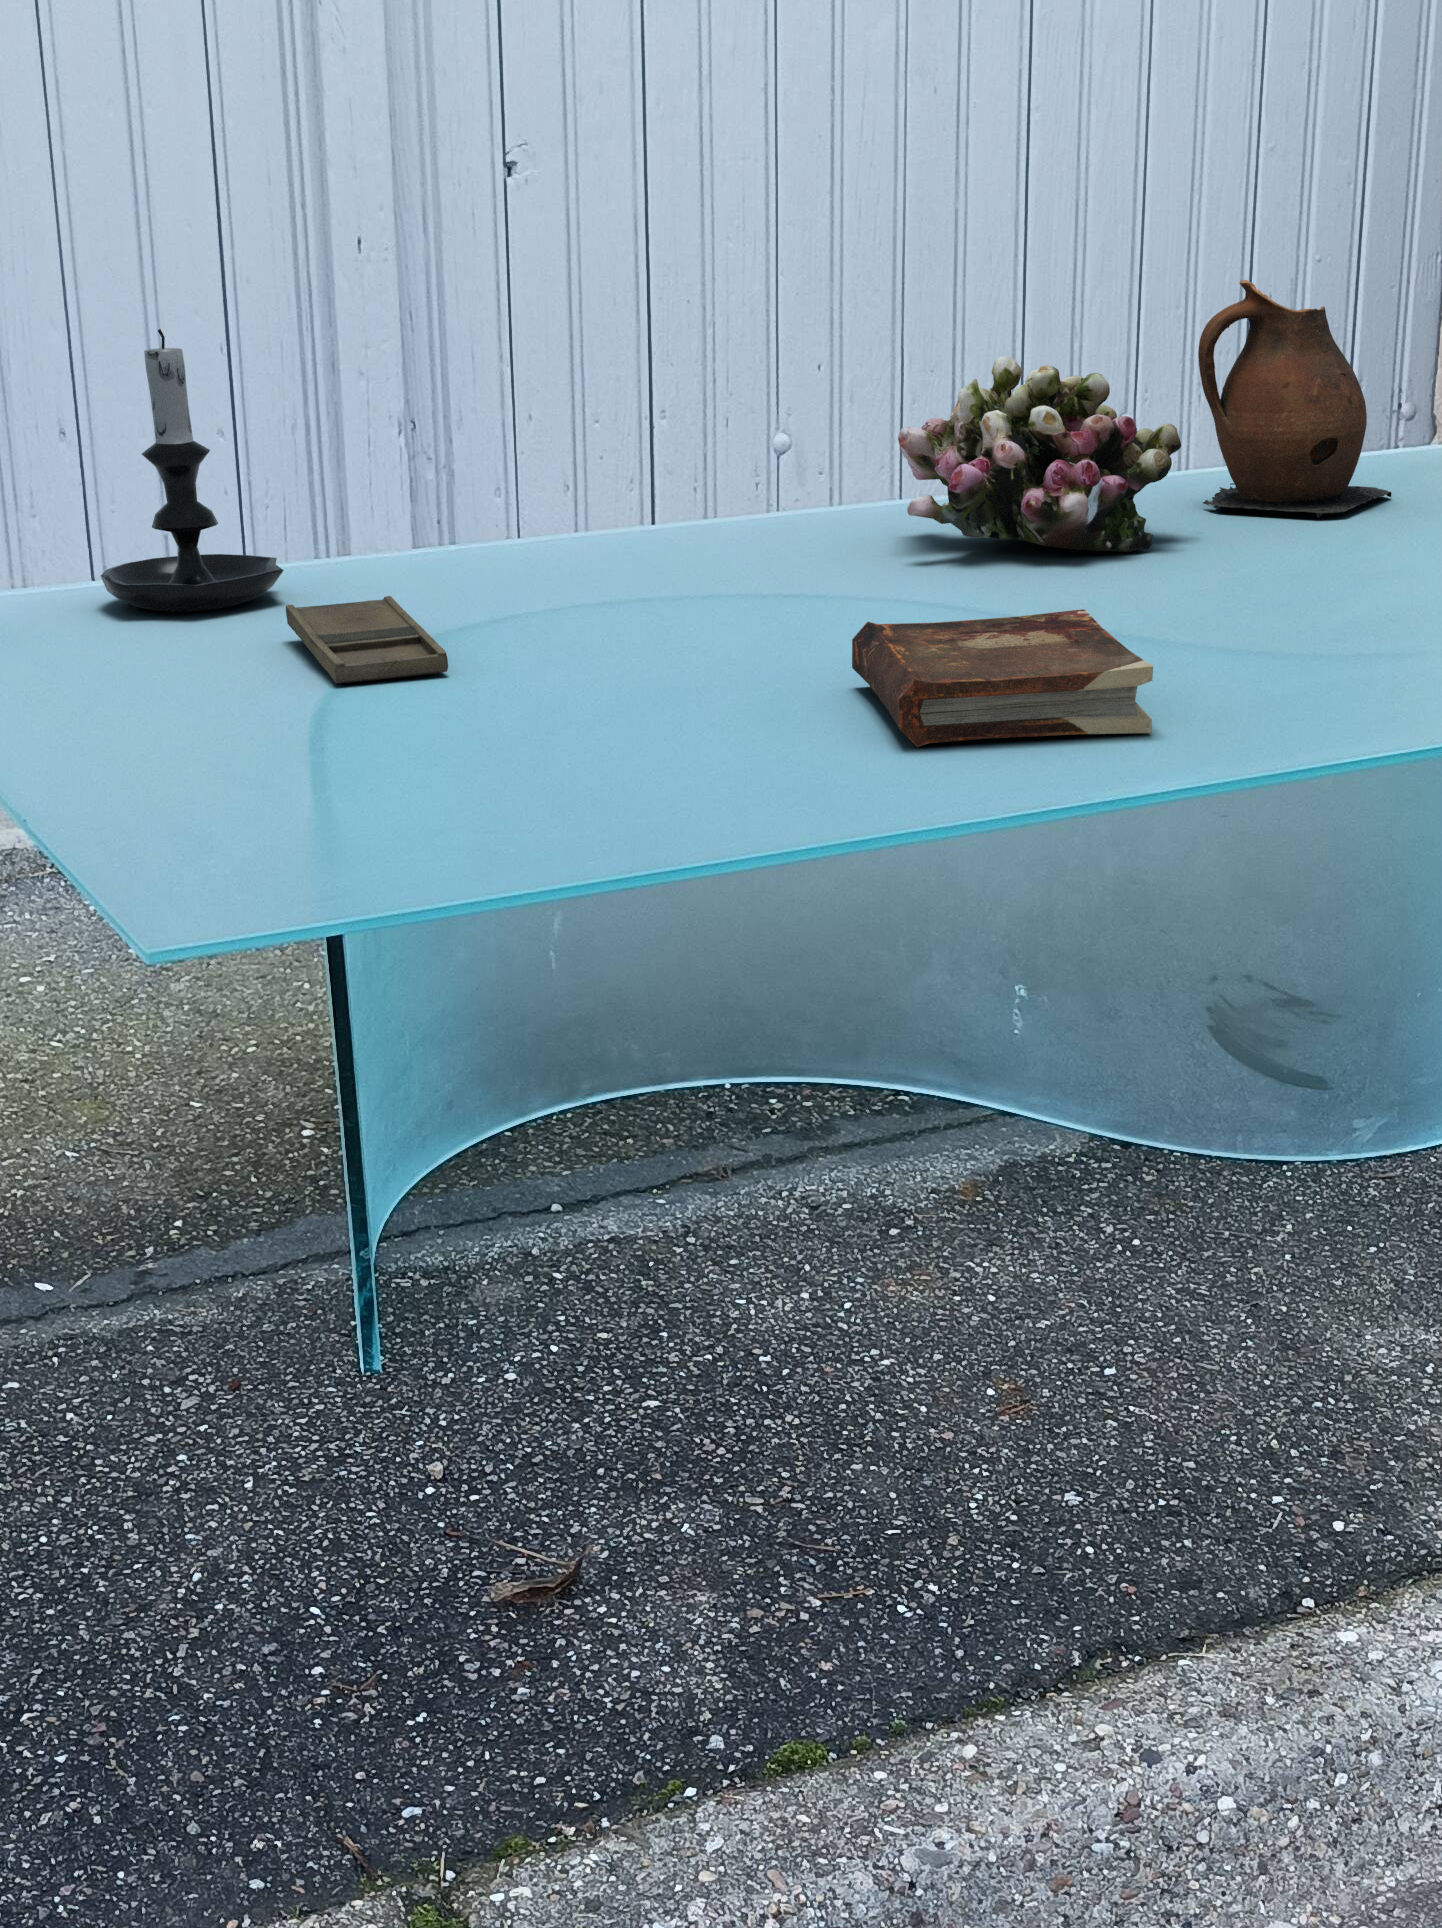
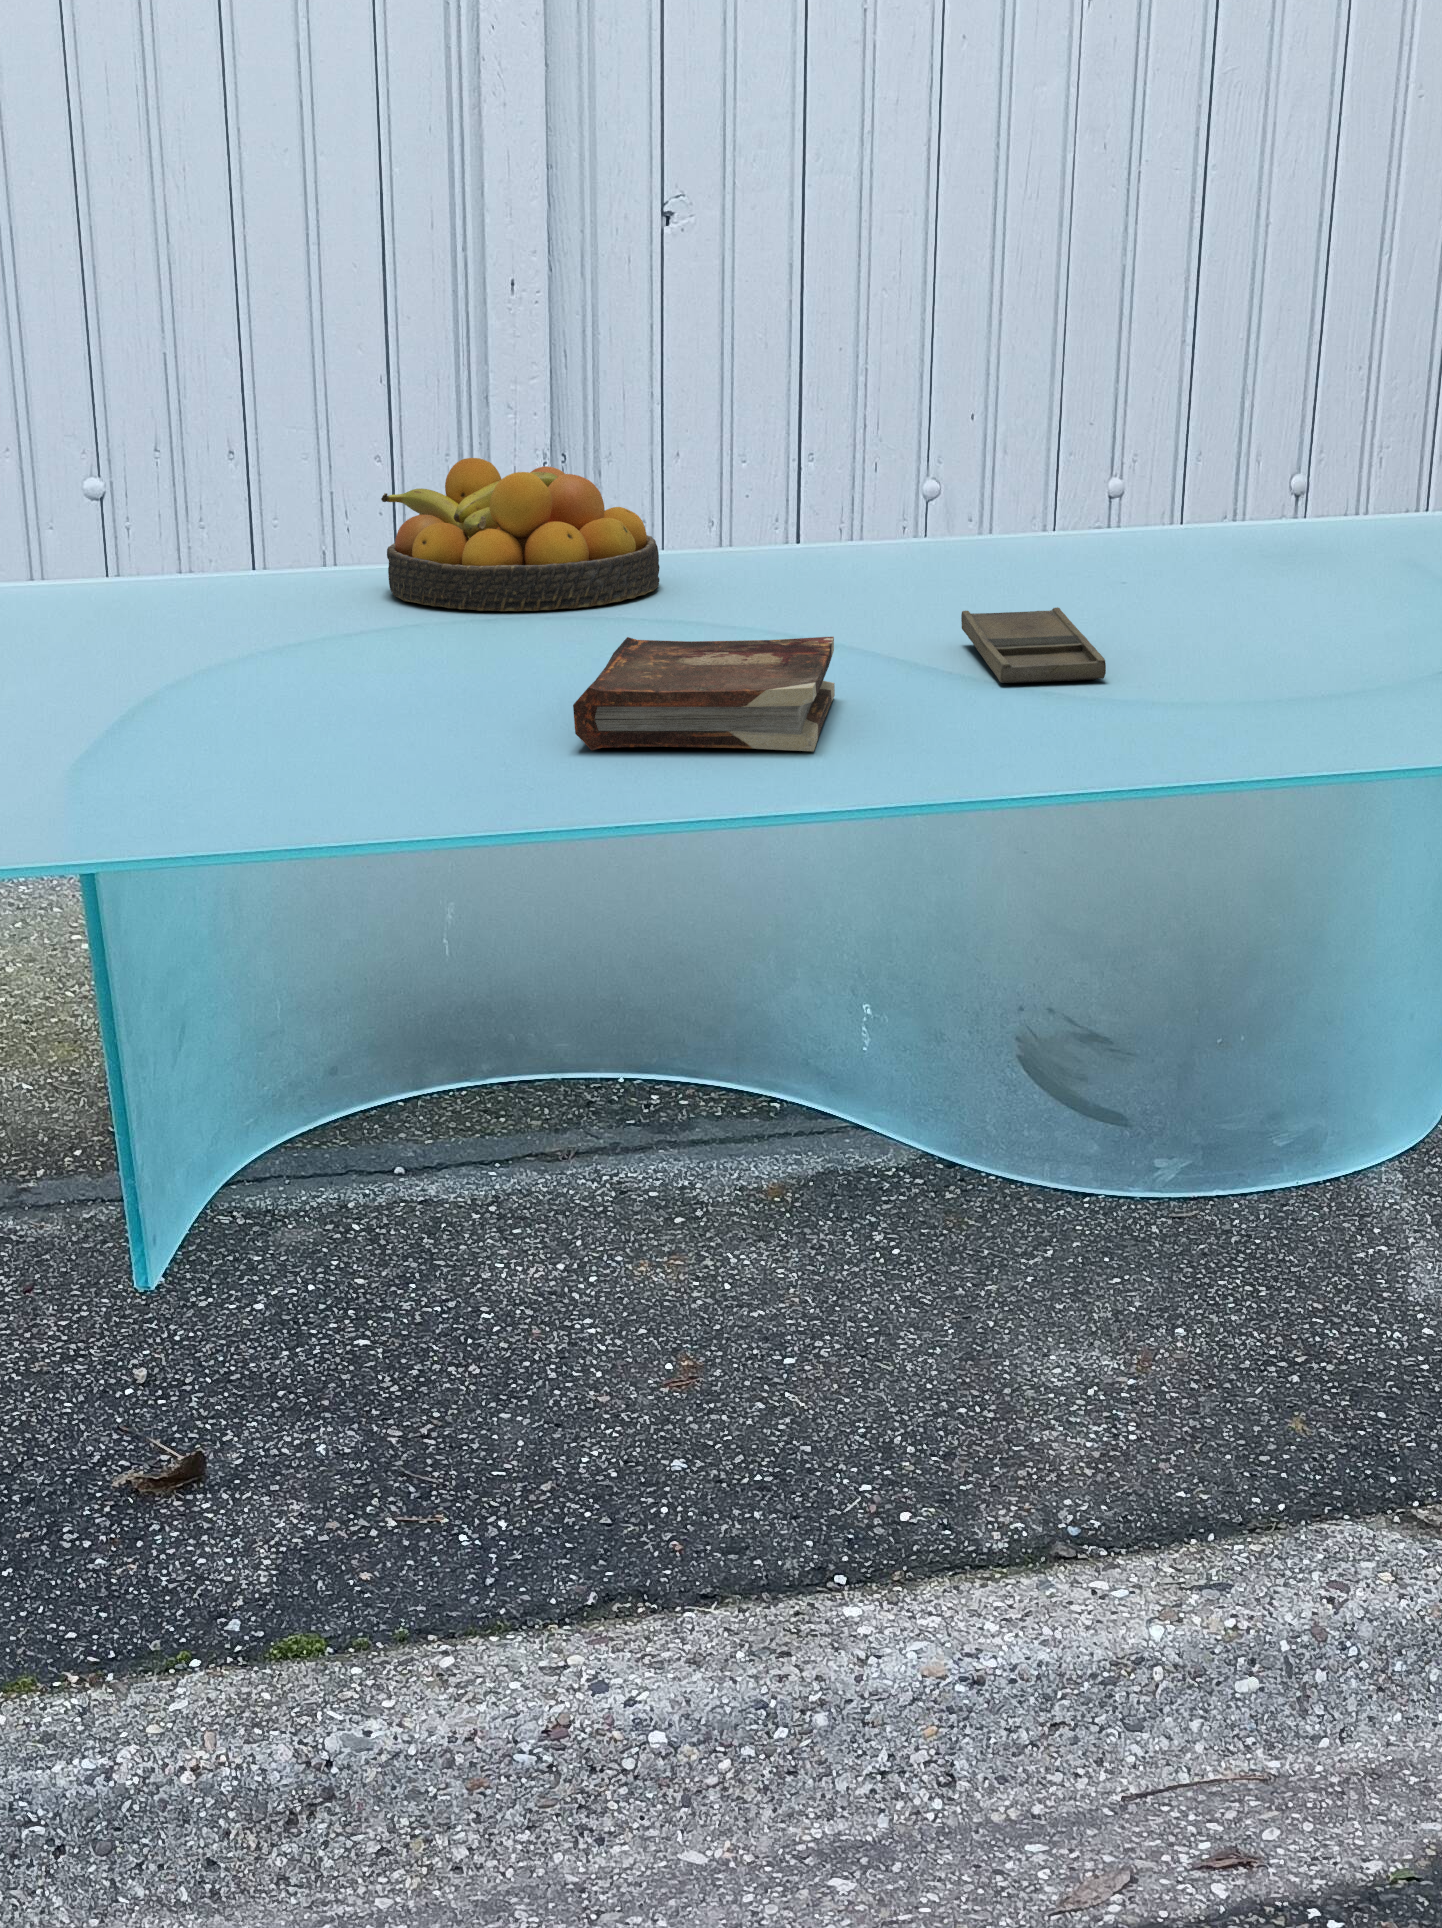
ceramic pitcher: present [1198,280,1391,518] -> none [1169,337,1364,574]
candle holder: present [101,329,284,612] -> none [88,348,251,605]
flower arrangement: present [898,357,1181,552] -> none [822,402,1106,595]
fruit bowl: none [419,434,727,598] -> present [381,458,660,611]
tray: present [286,596,448,683] -> present [961,607,1106,683]

